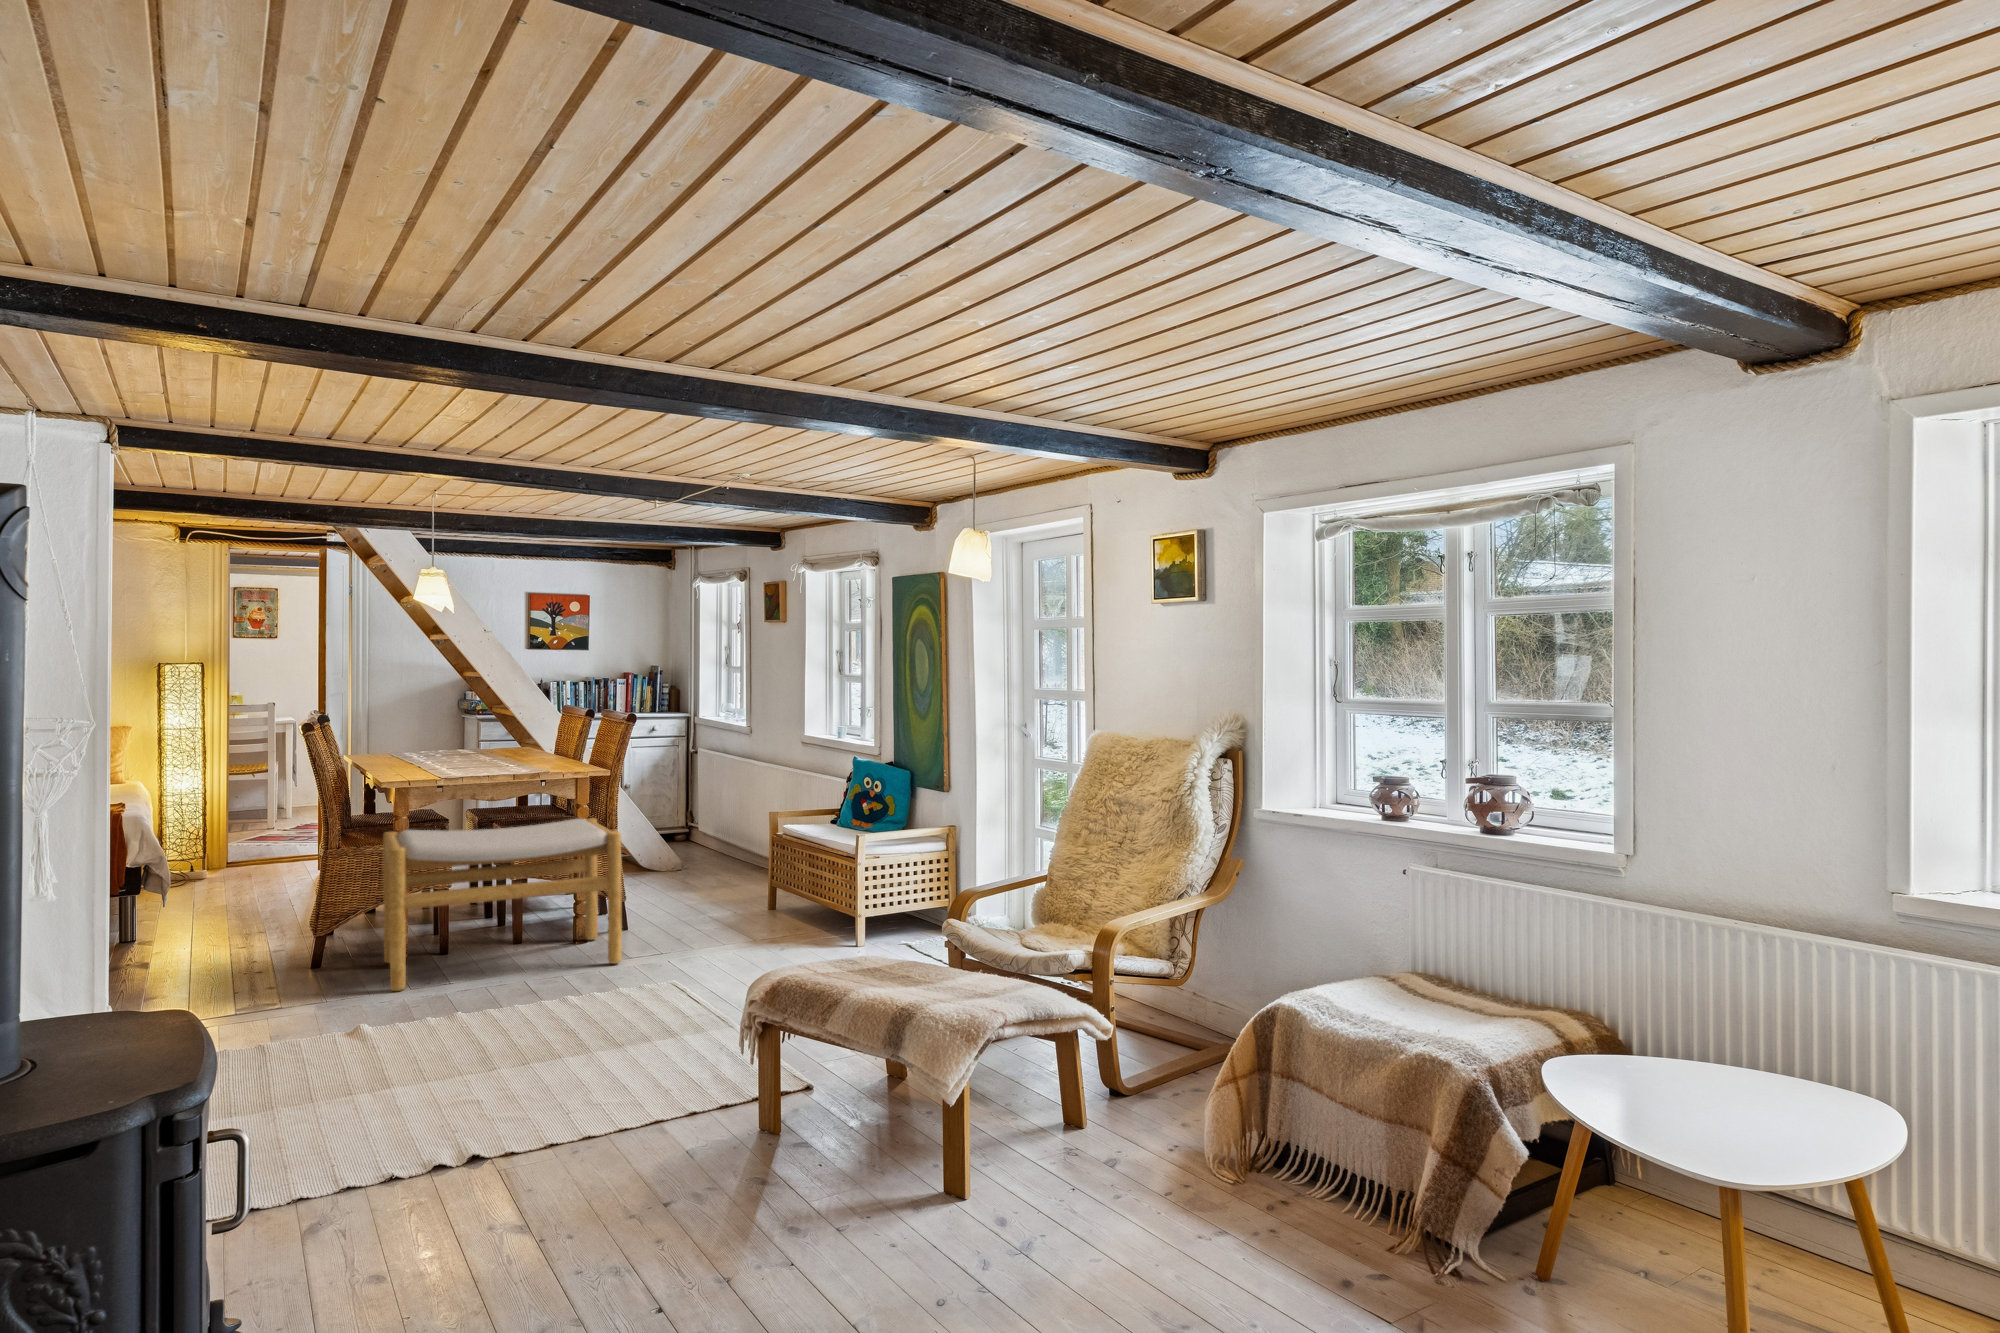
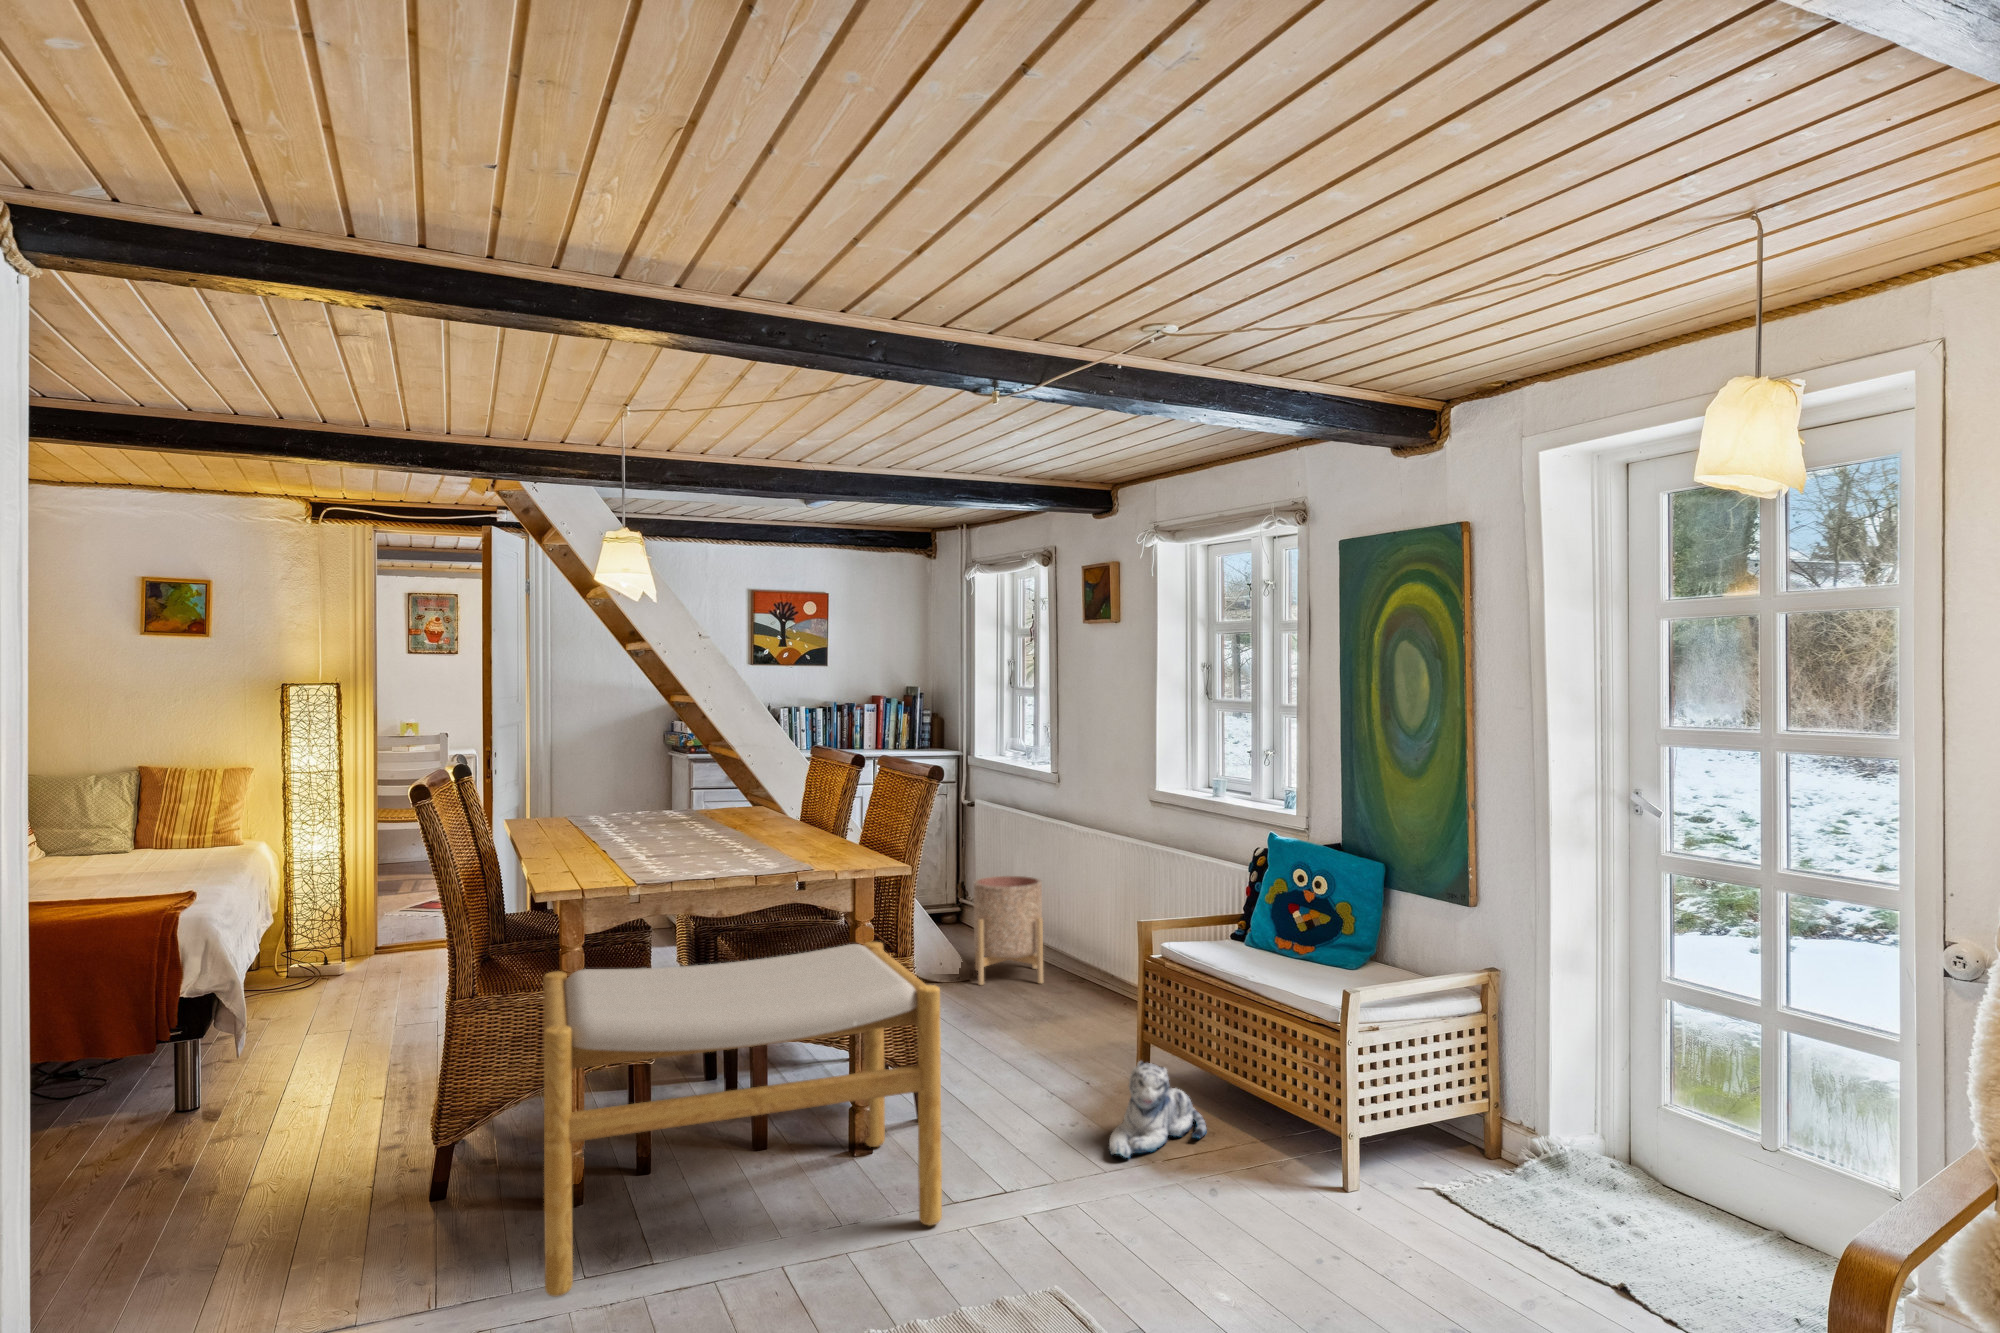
planter: none [688,801,737,874] -> present [973,876,1043,985]
plush toy: none [732,887,799,939] -> present [1109,1061,1207,1158]

